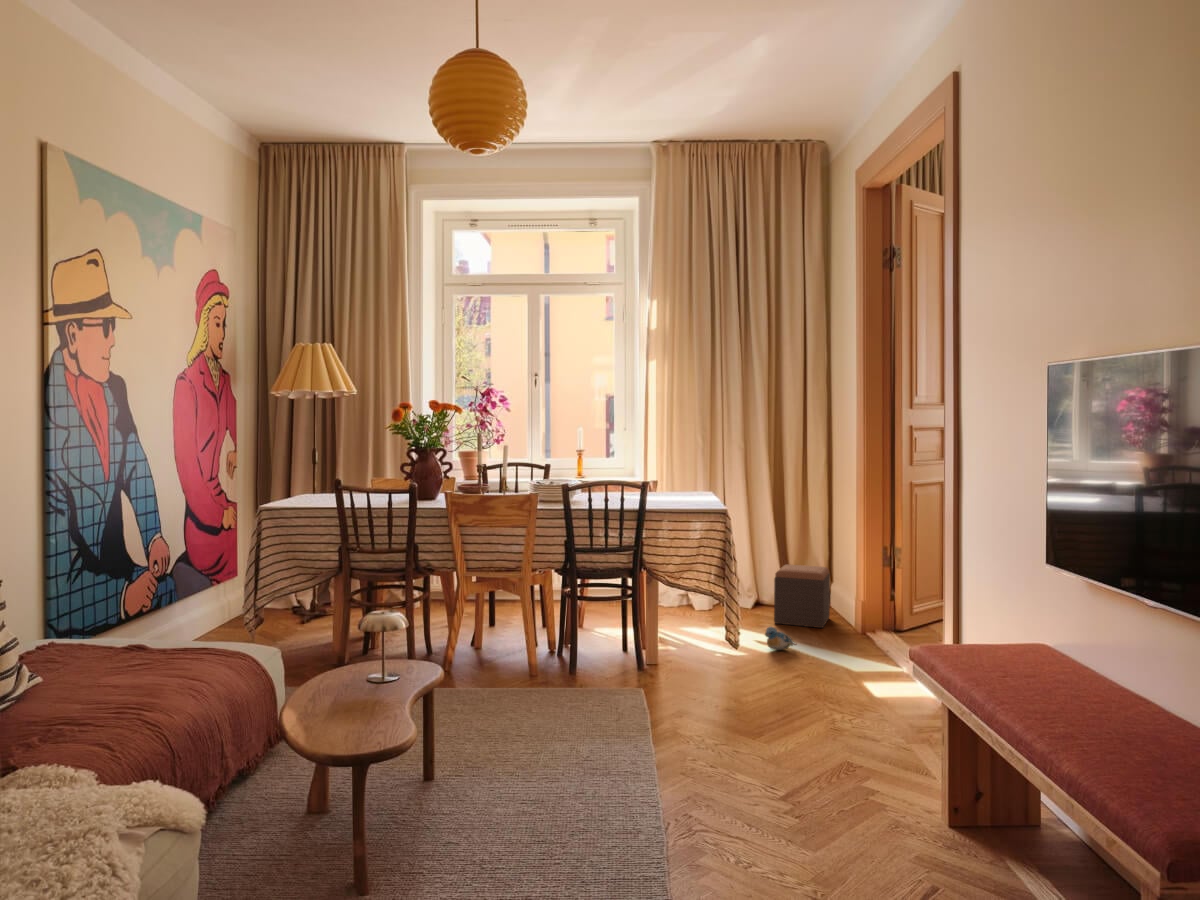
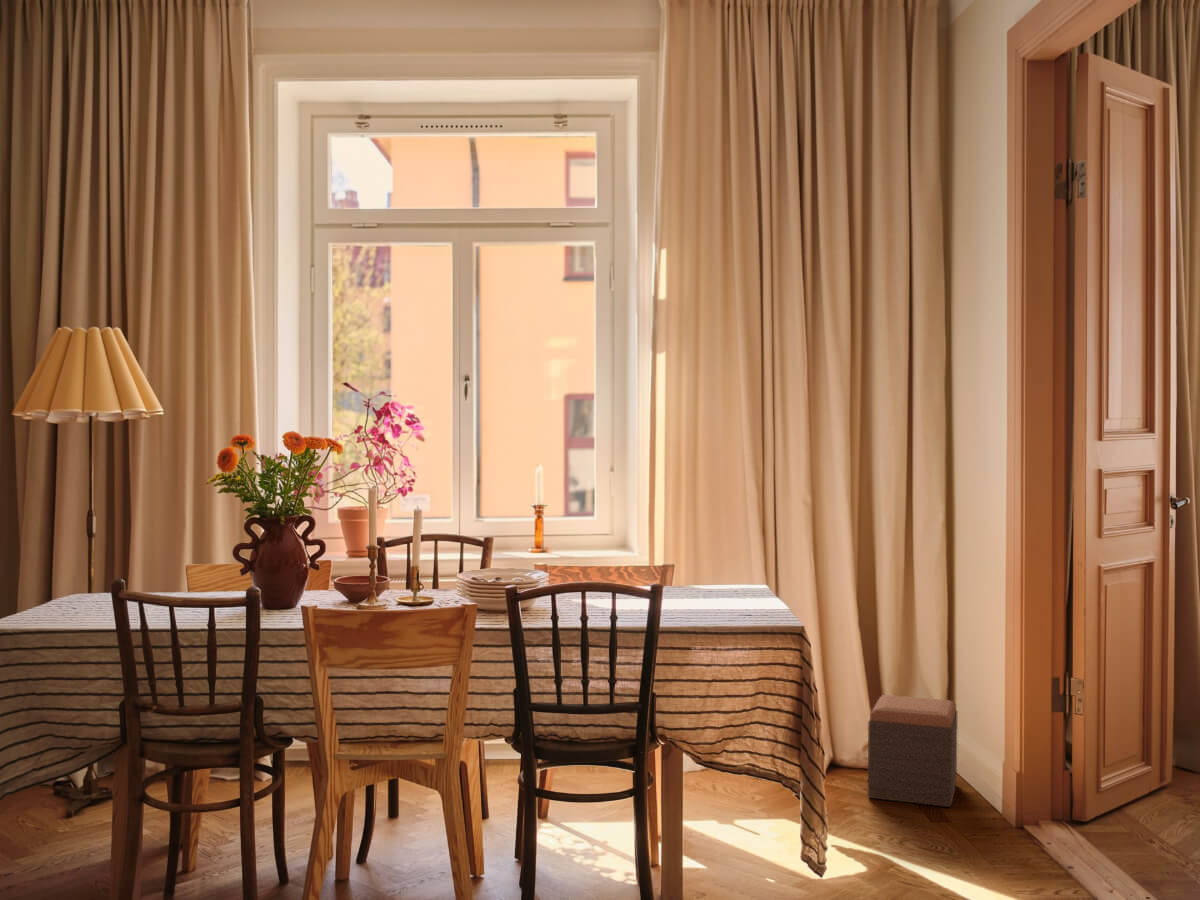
plush toy: present [765,627,796,650] -> none [862,820,917,860]

